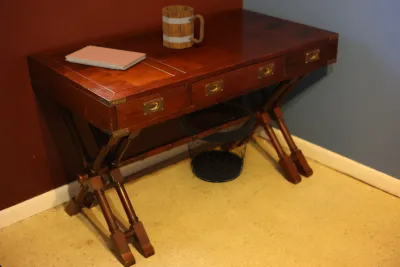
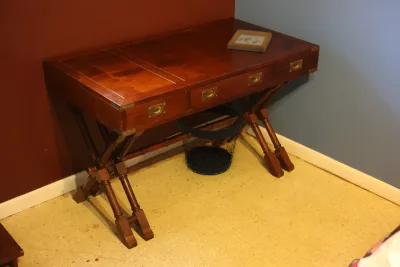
mug: present [162,5,204,49] -> none [163,18,201,57]
picture frame: none [235,19,285,42] -> present [227,30,272,52]
notebook: present [66,46,146,70] -> none [78,53,150,77]

